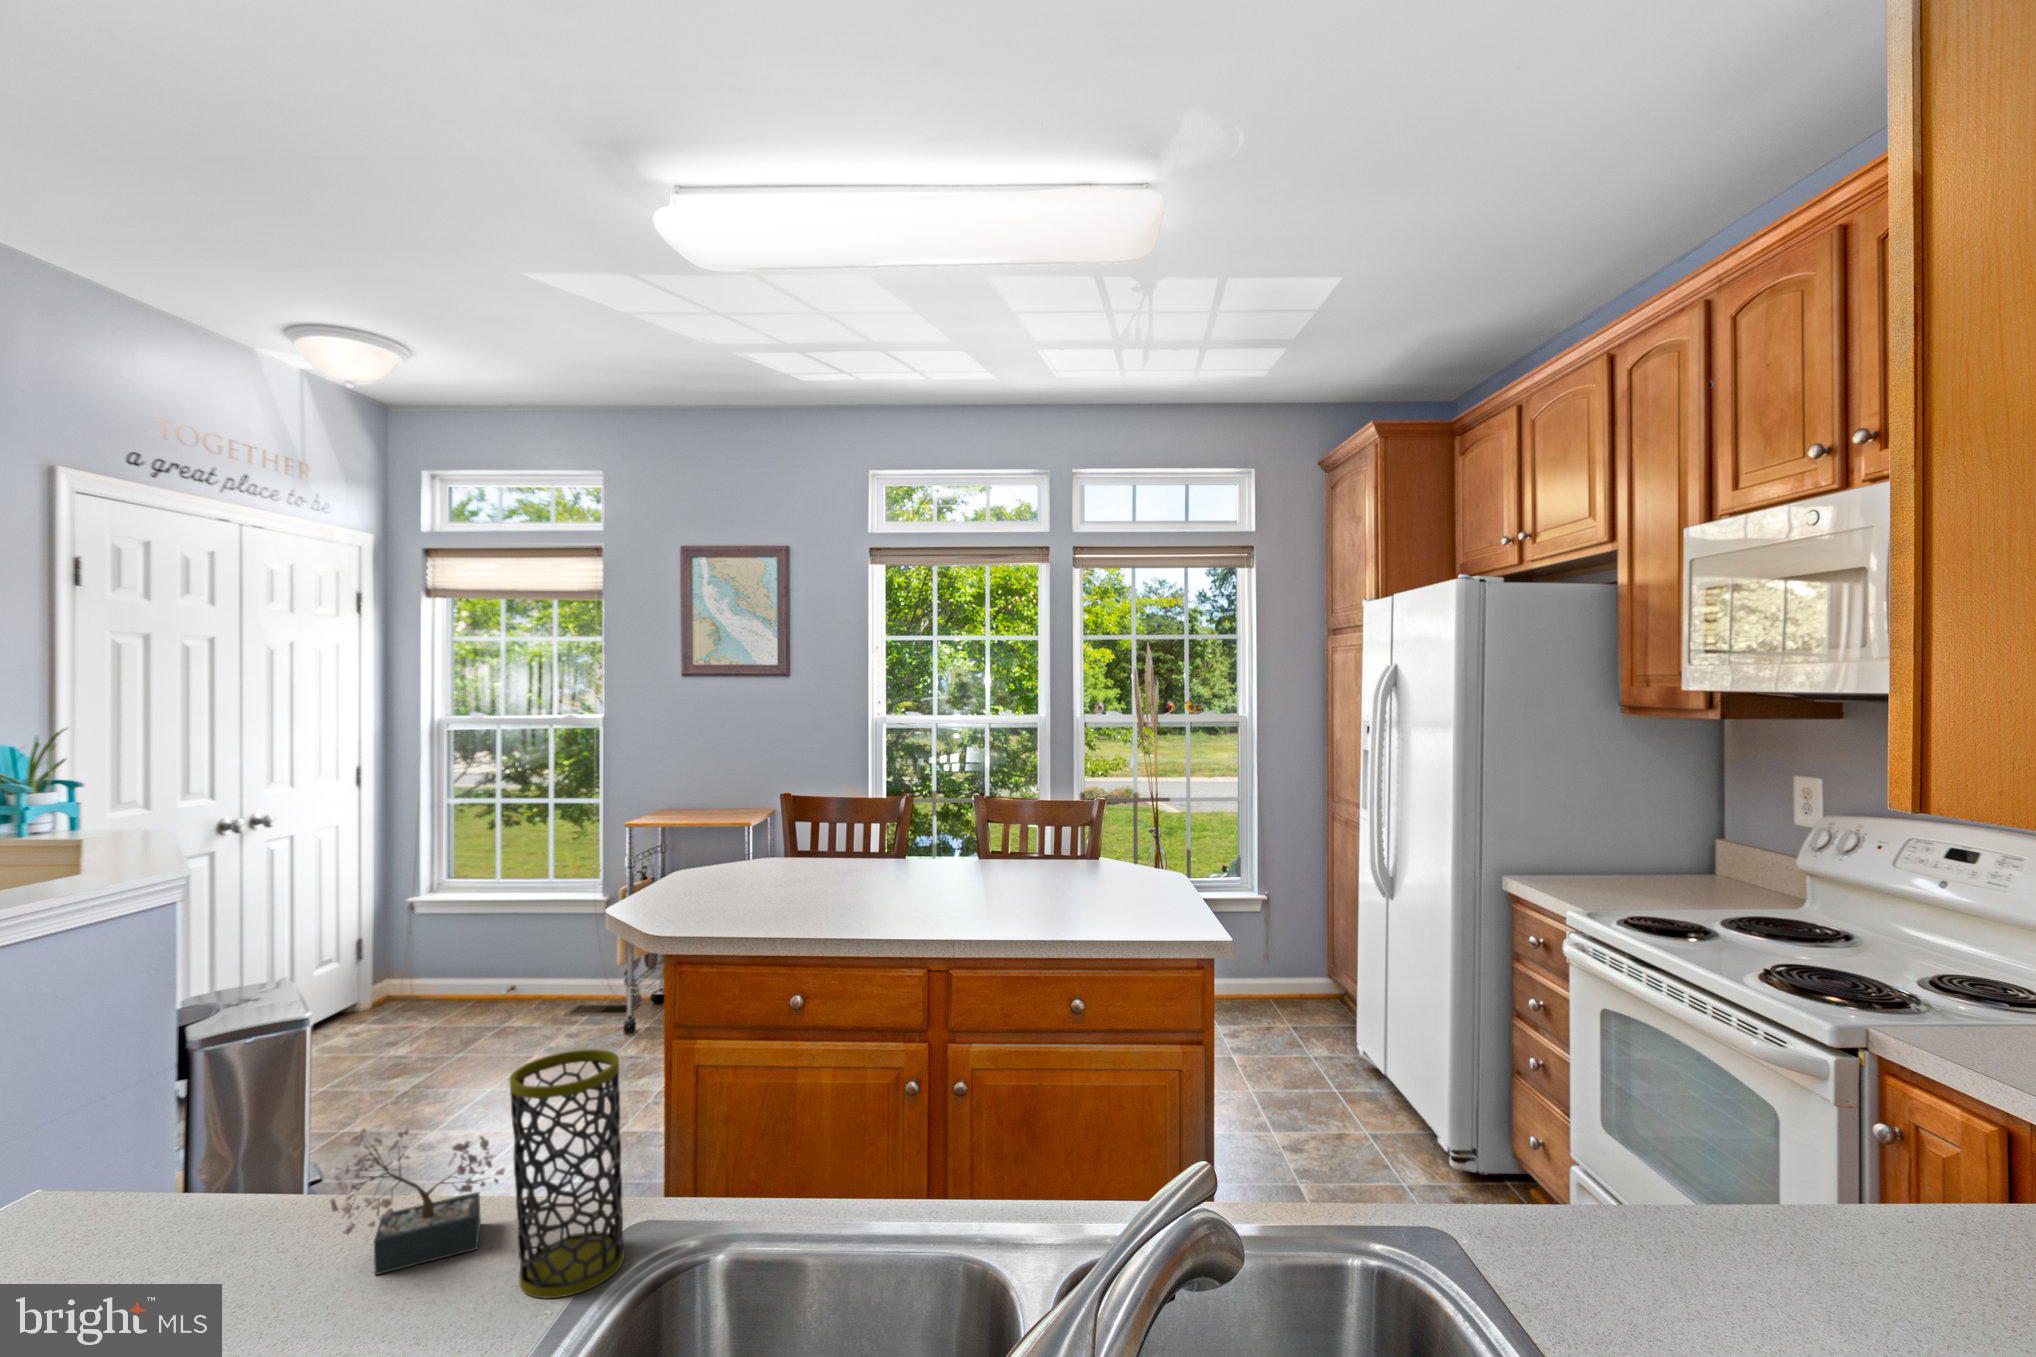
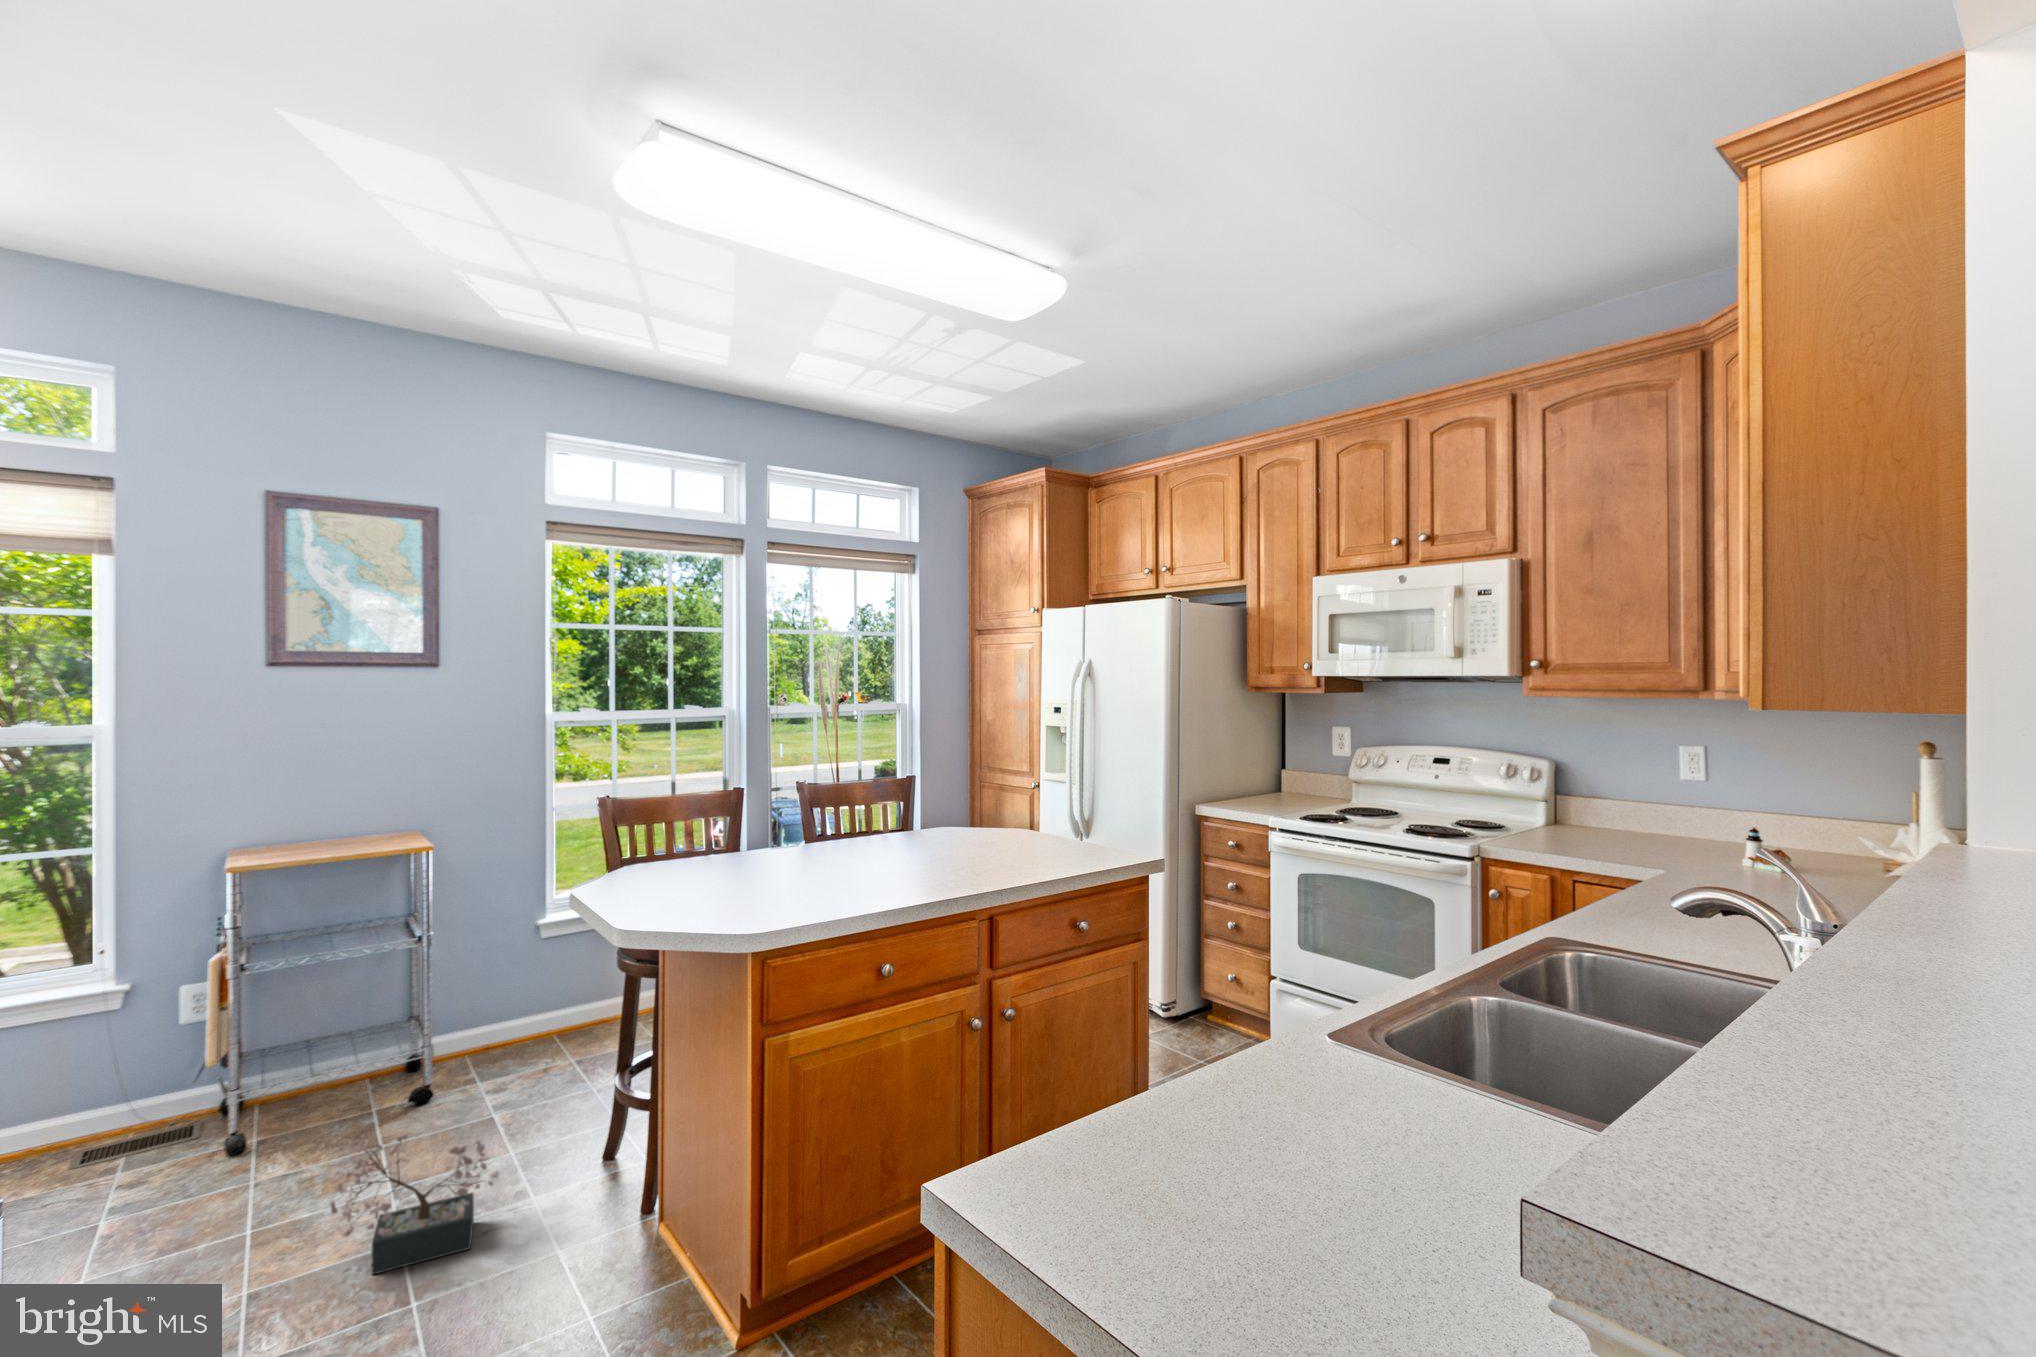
trash can: present [510,1049,624,1298] -> none [509,1062,613,1300]

